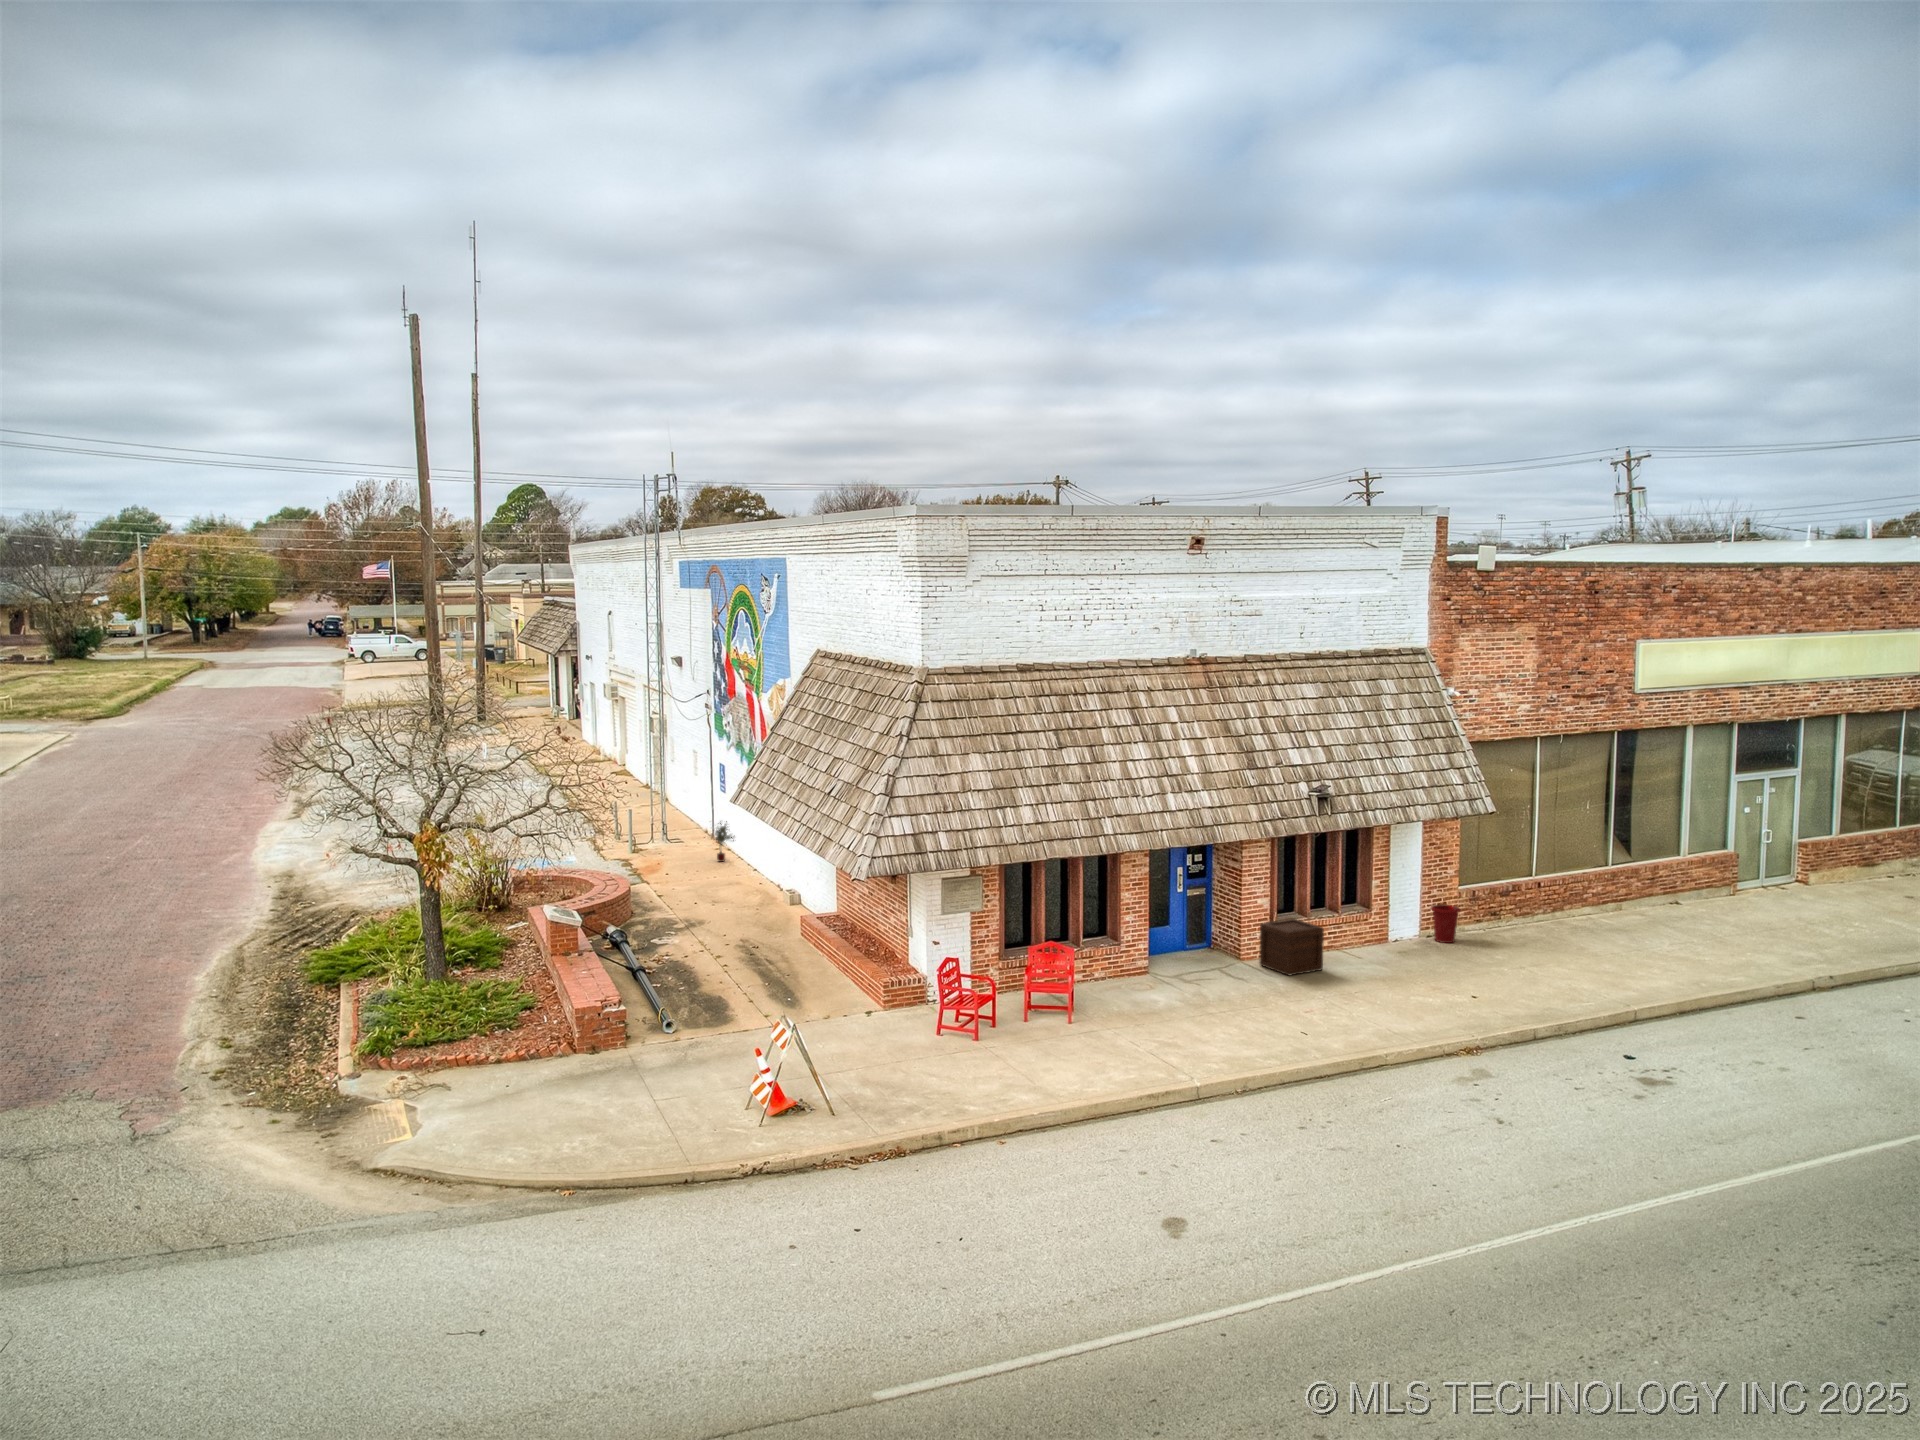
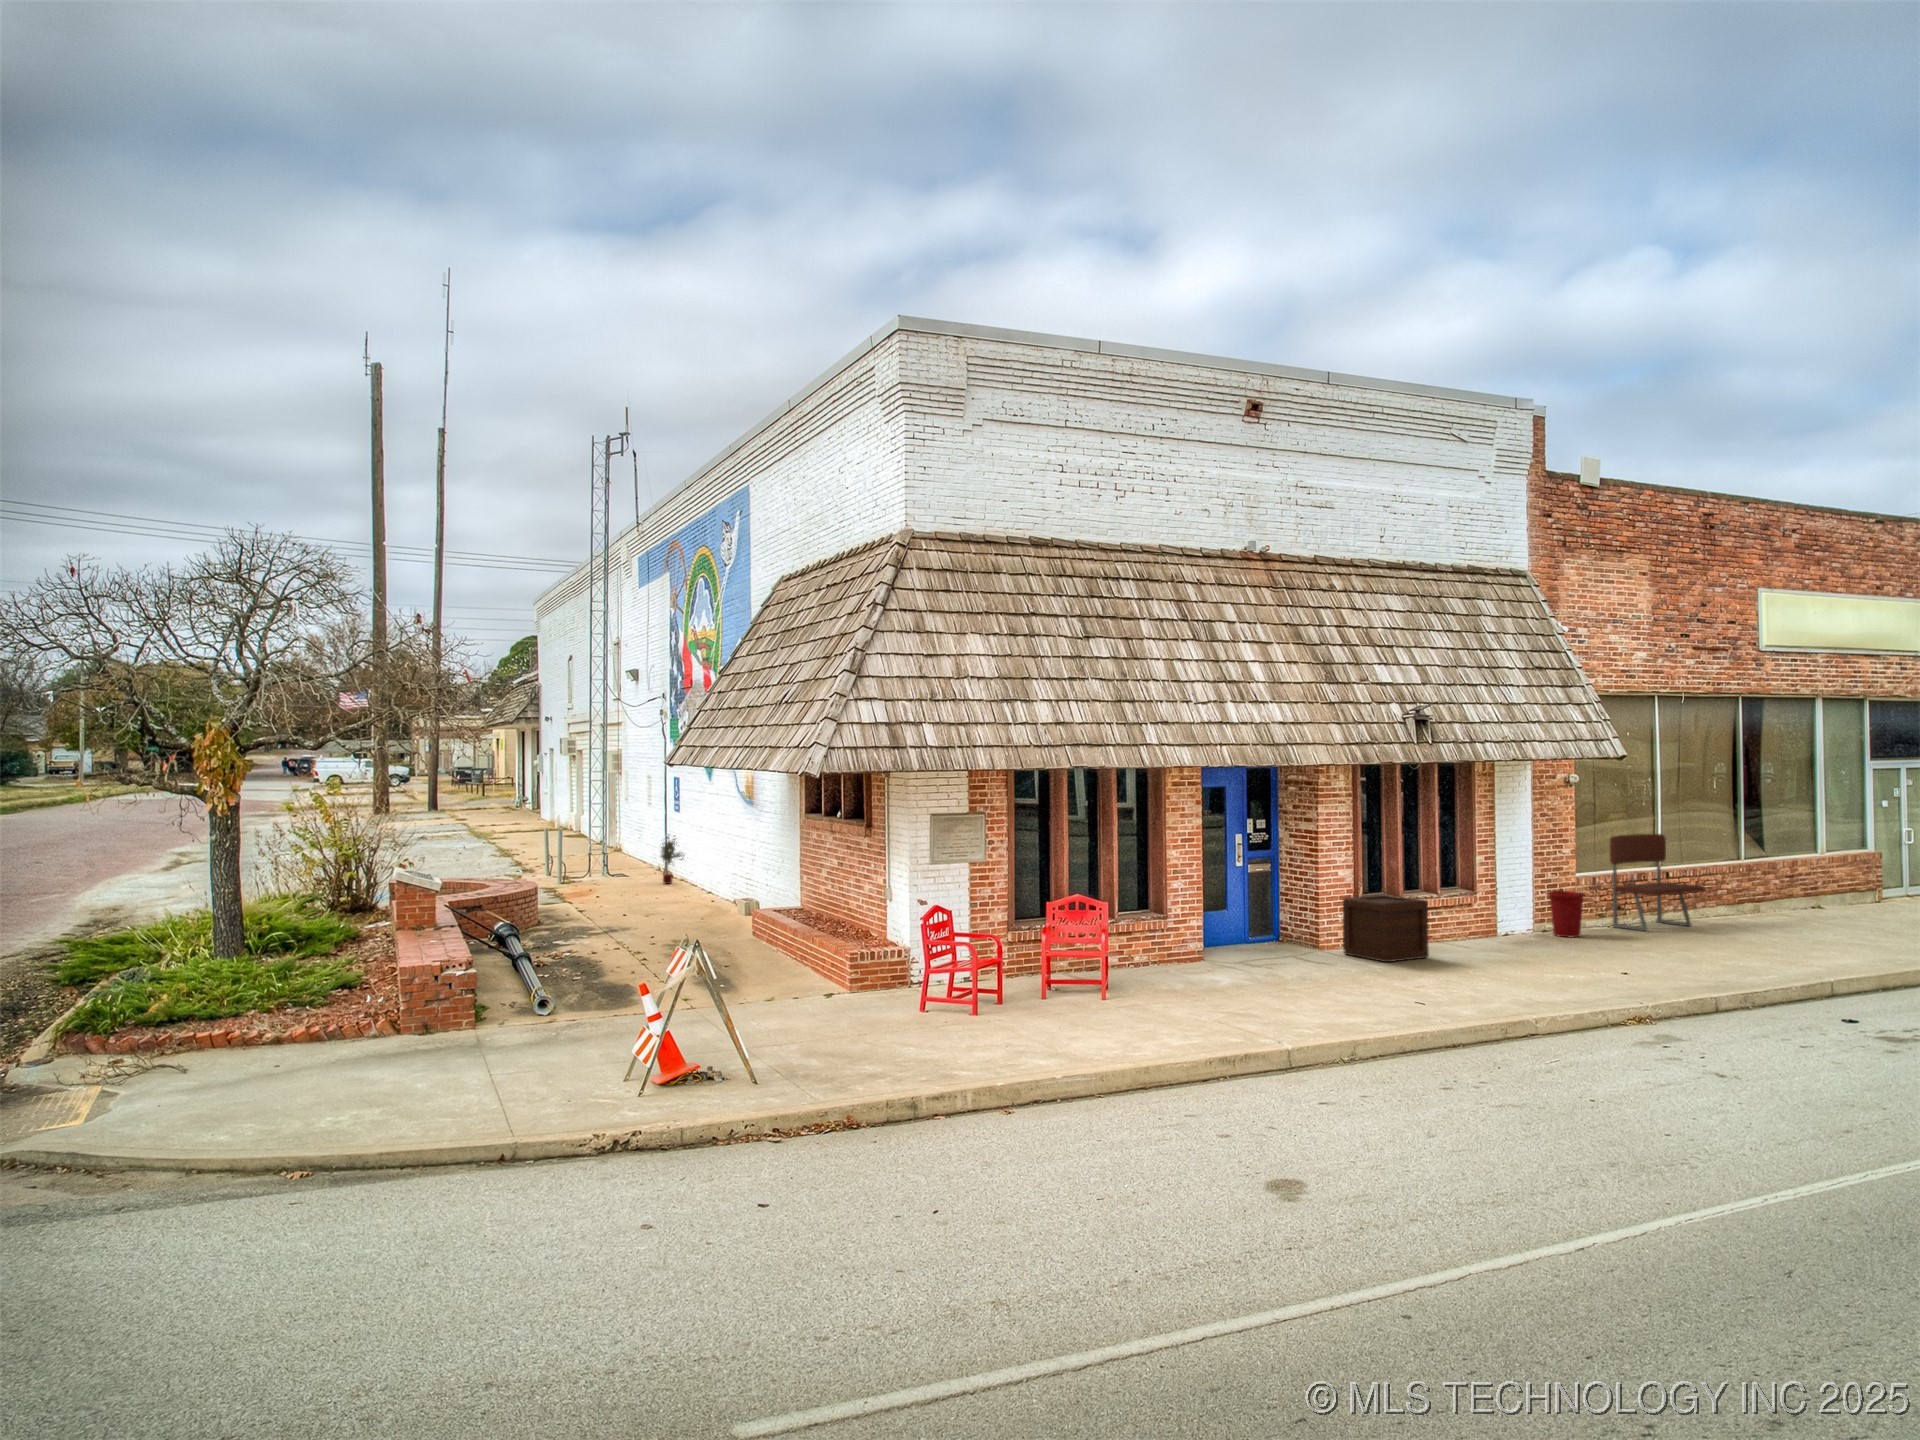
bench: none [1487,852,1563,935] -> present [1610,834,1705,931]

